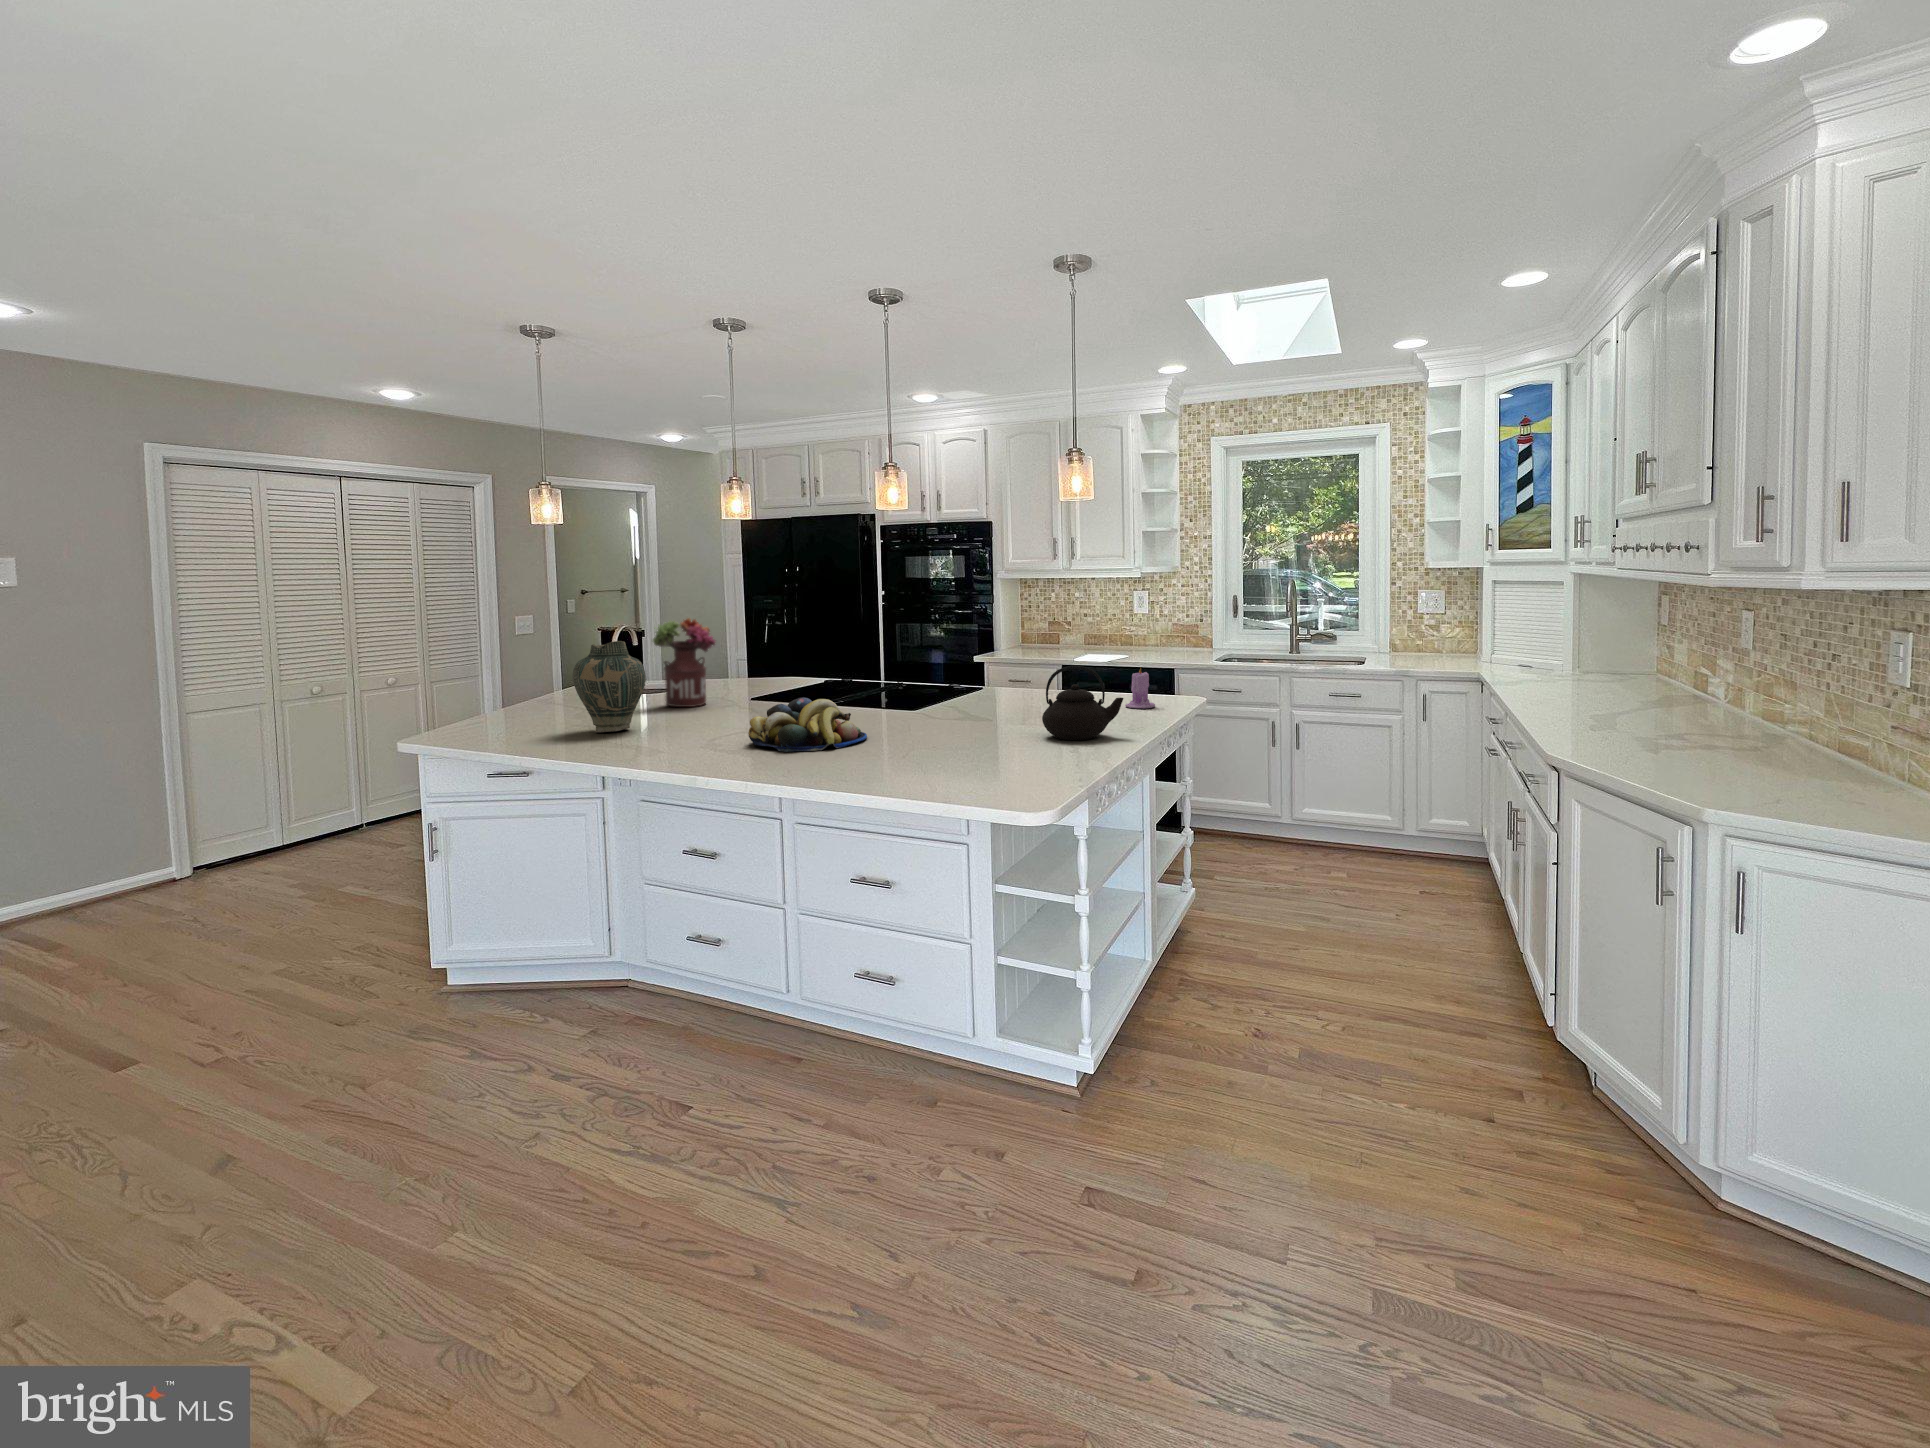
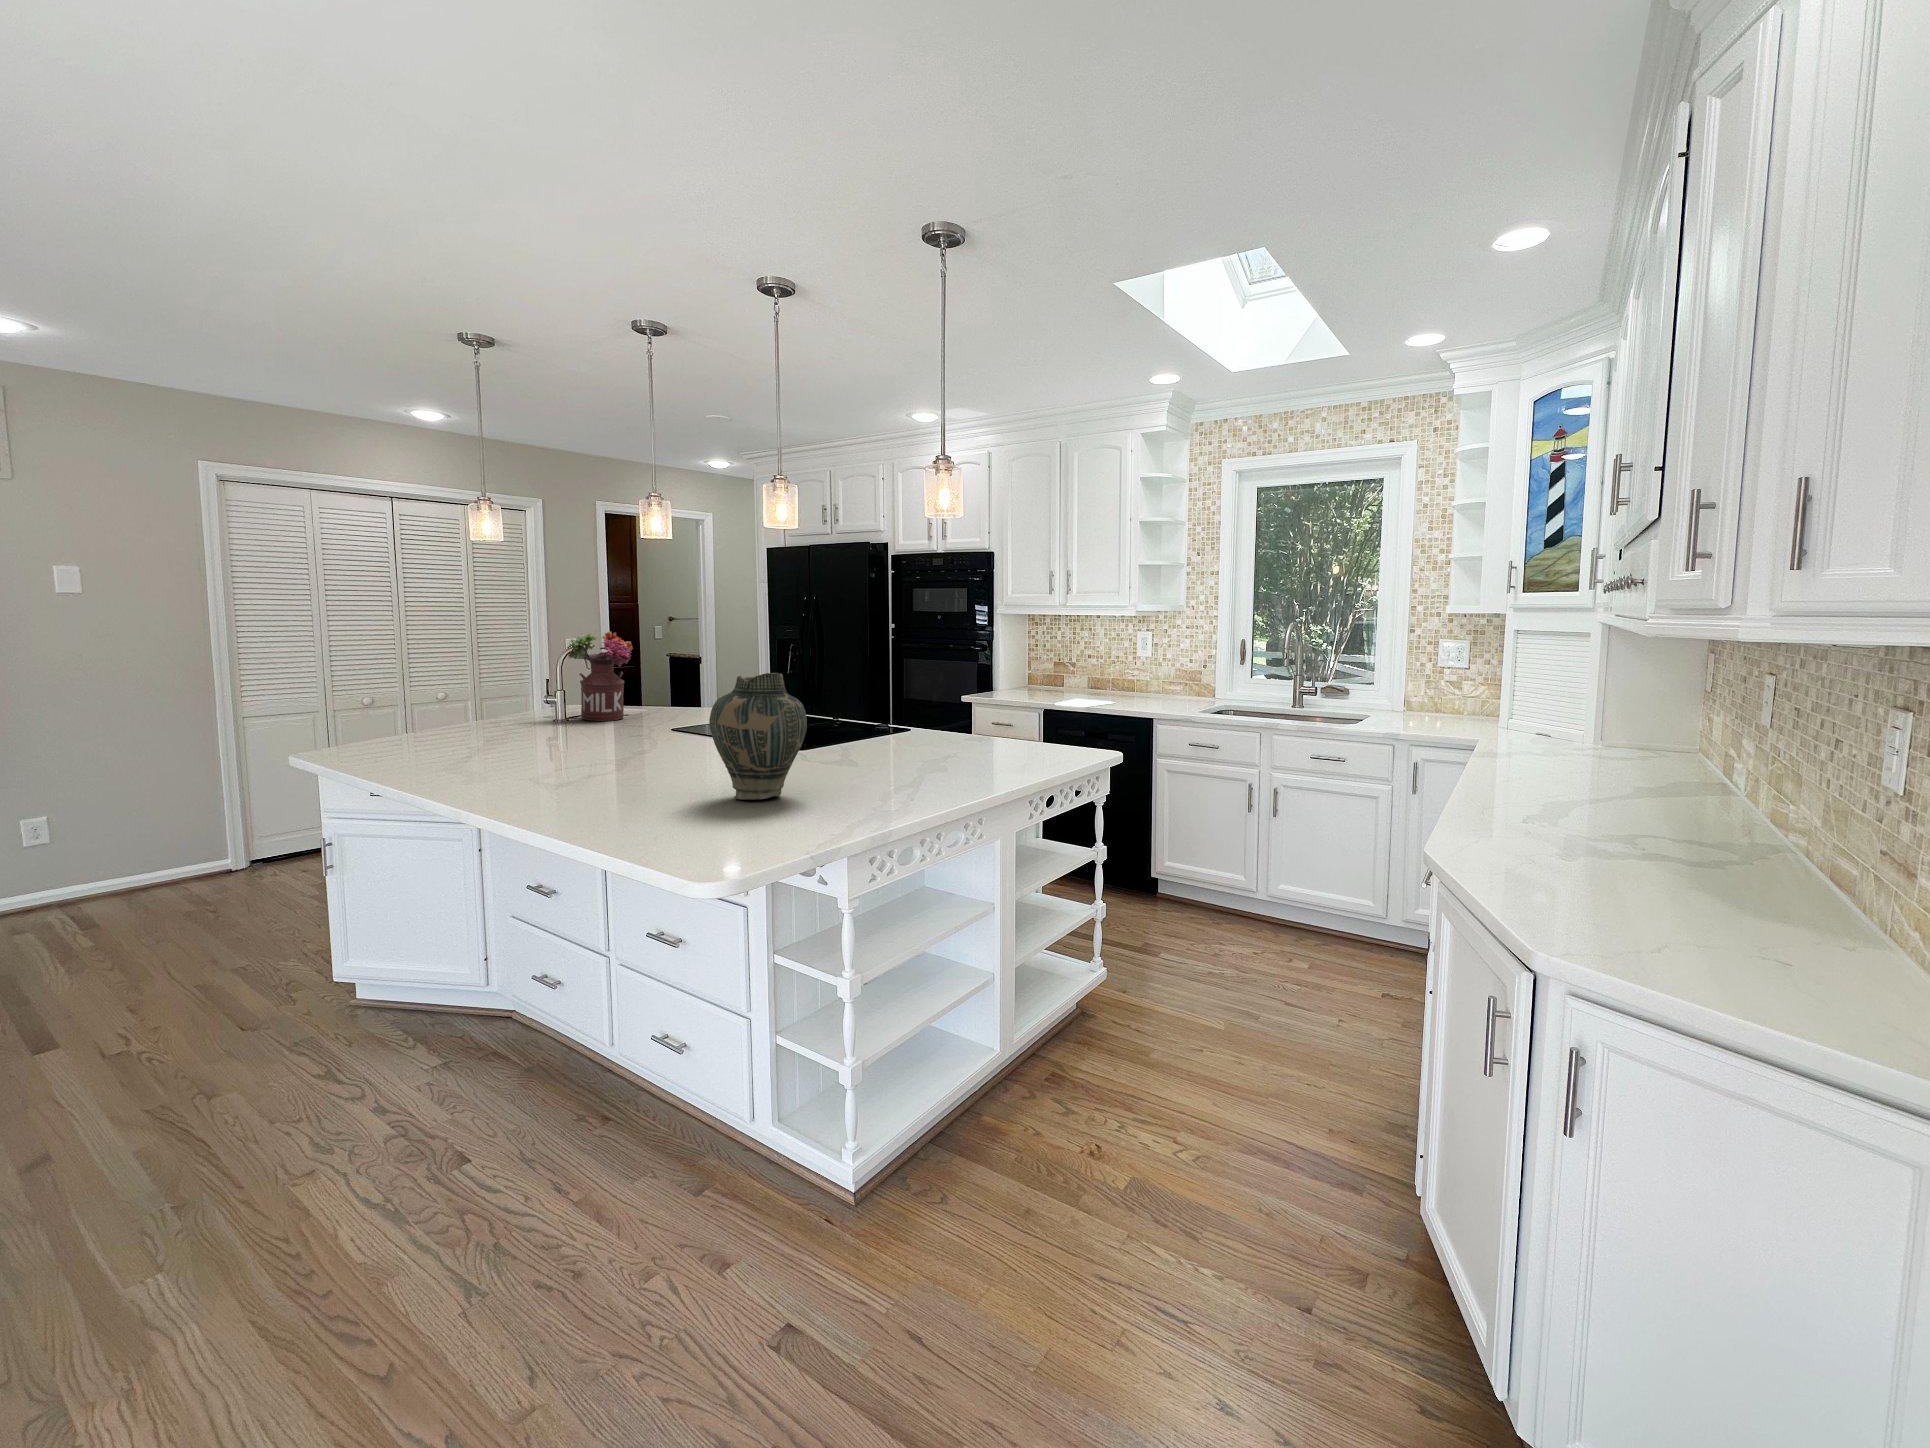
vase: present [572,641,646,732] -> present [709,673,807,800]
teapot: present [1042,666,1123,740] -> none [853,698,943,783]
candle: present [1125,669,1155,709] -> none [1018,706,1052,752]
fruit bowl: present [748,698,867,752] -> none [550,716,685,773]

